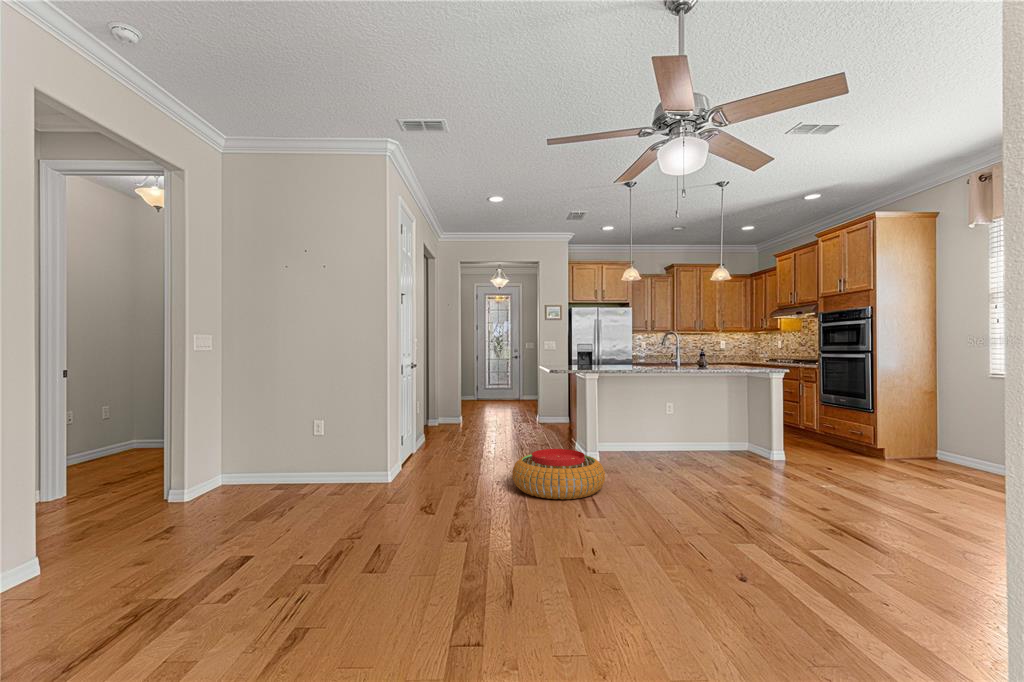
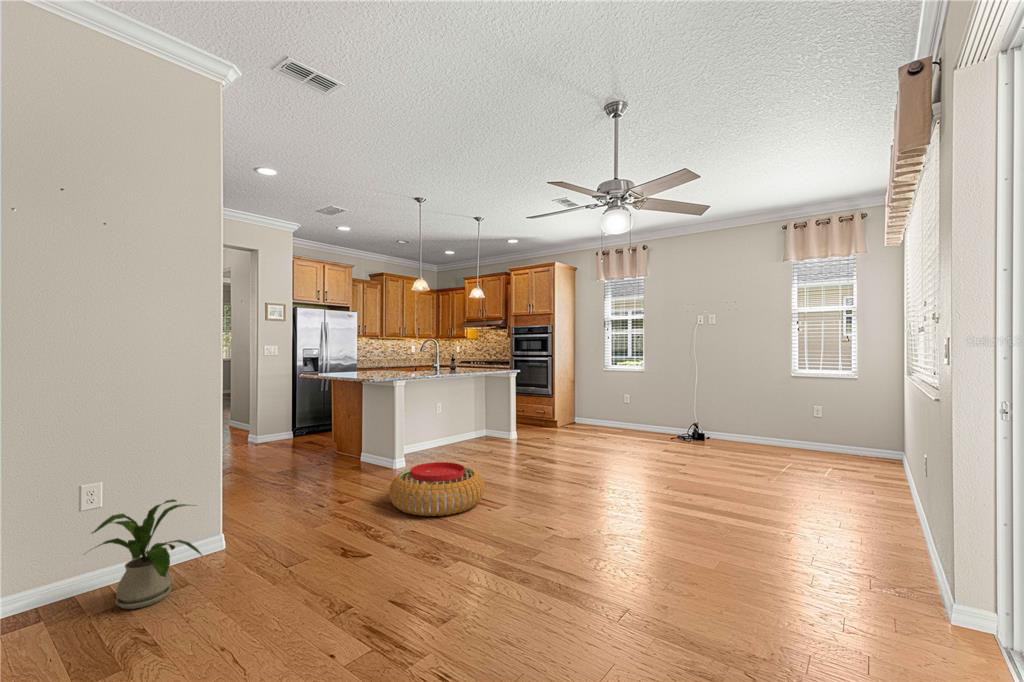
house plant: none [301,430,356,491] -> present [92,499,202,609]

